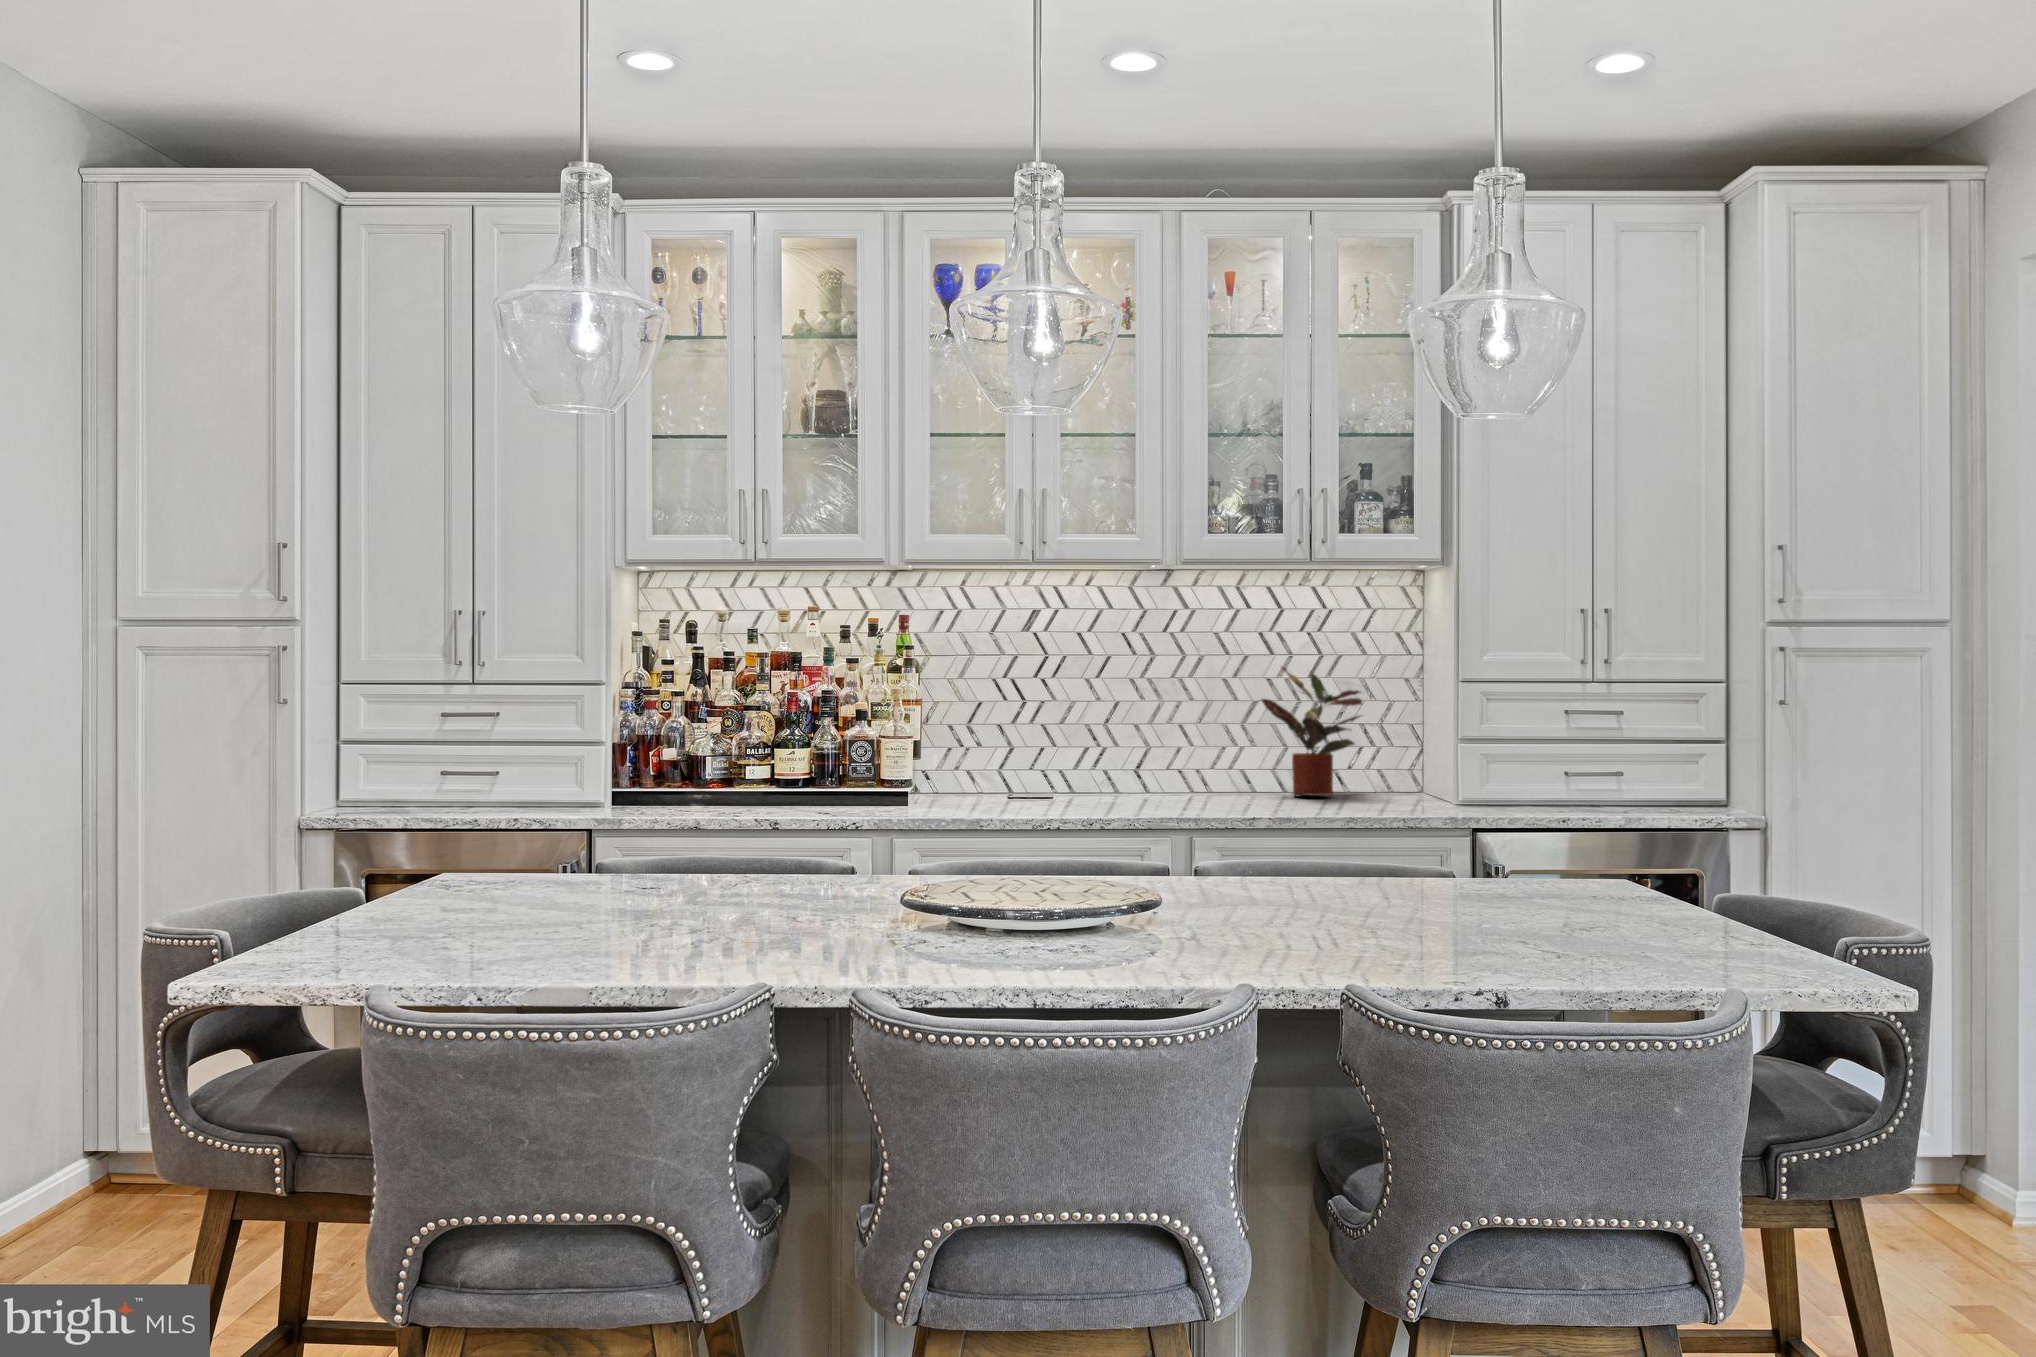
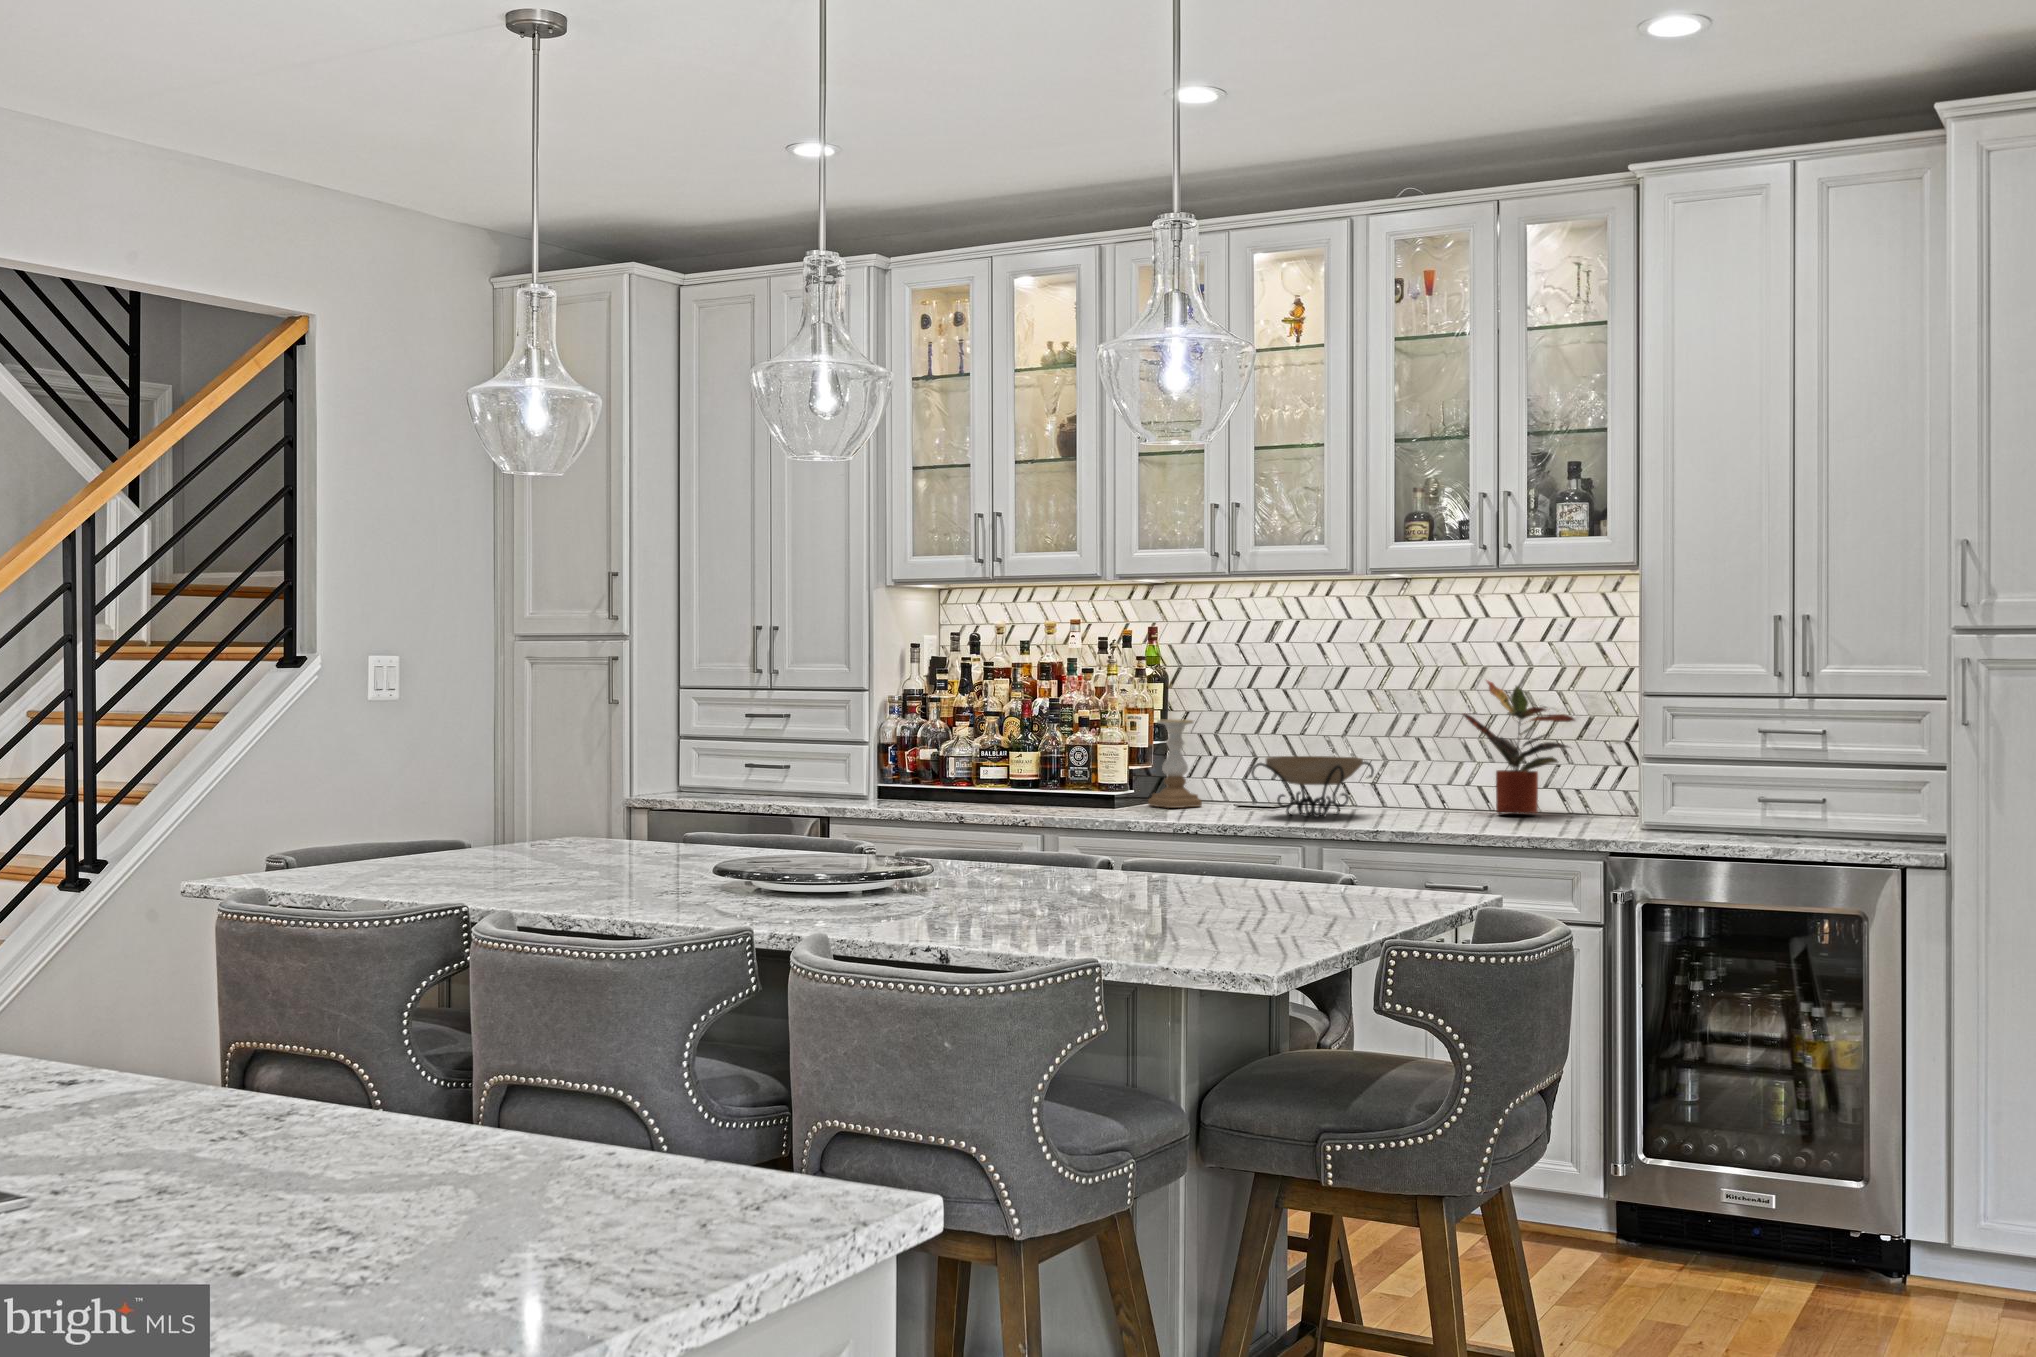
candle holder: none [936,710,992,804] -> present [1148,719,1202,808]
decorative bowl: none [1088,744,1192,808] -> present [1251,756,1374,817]

